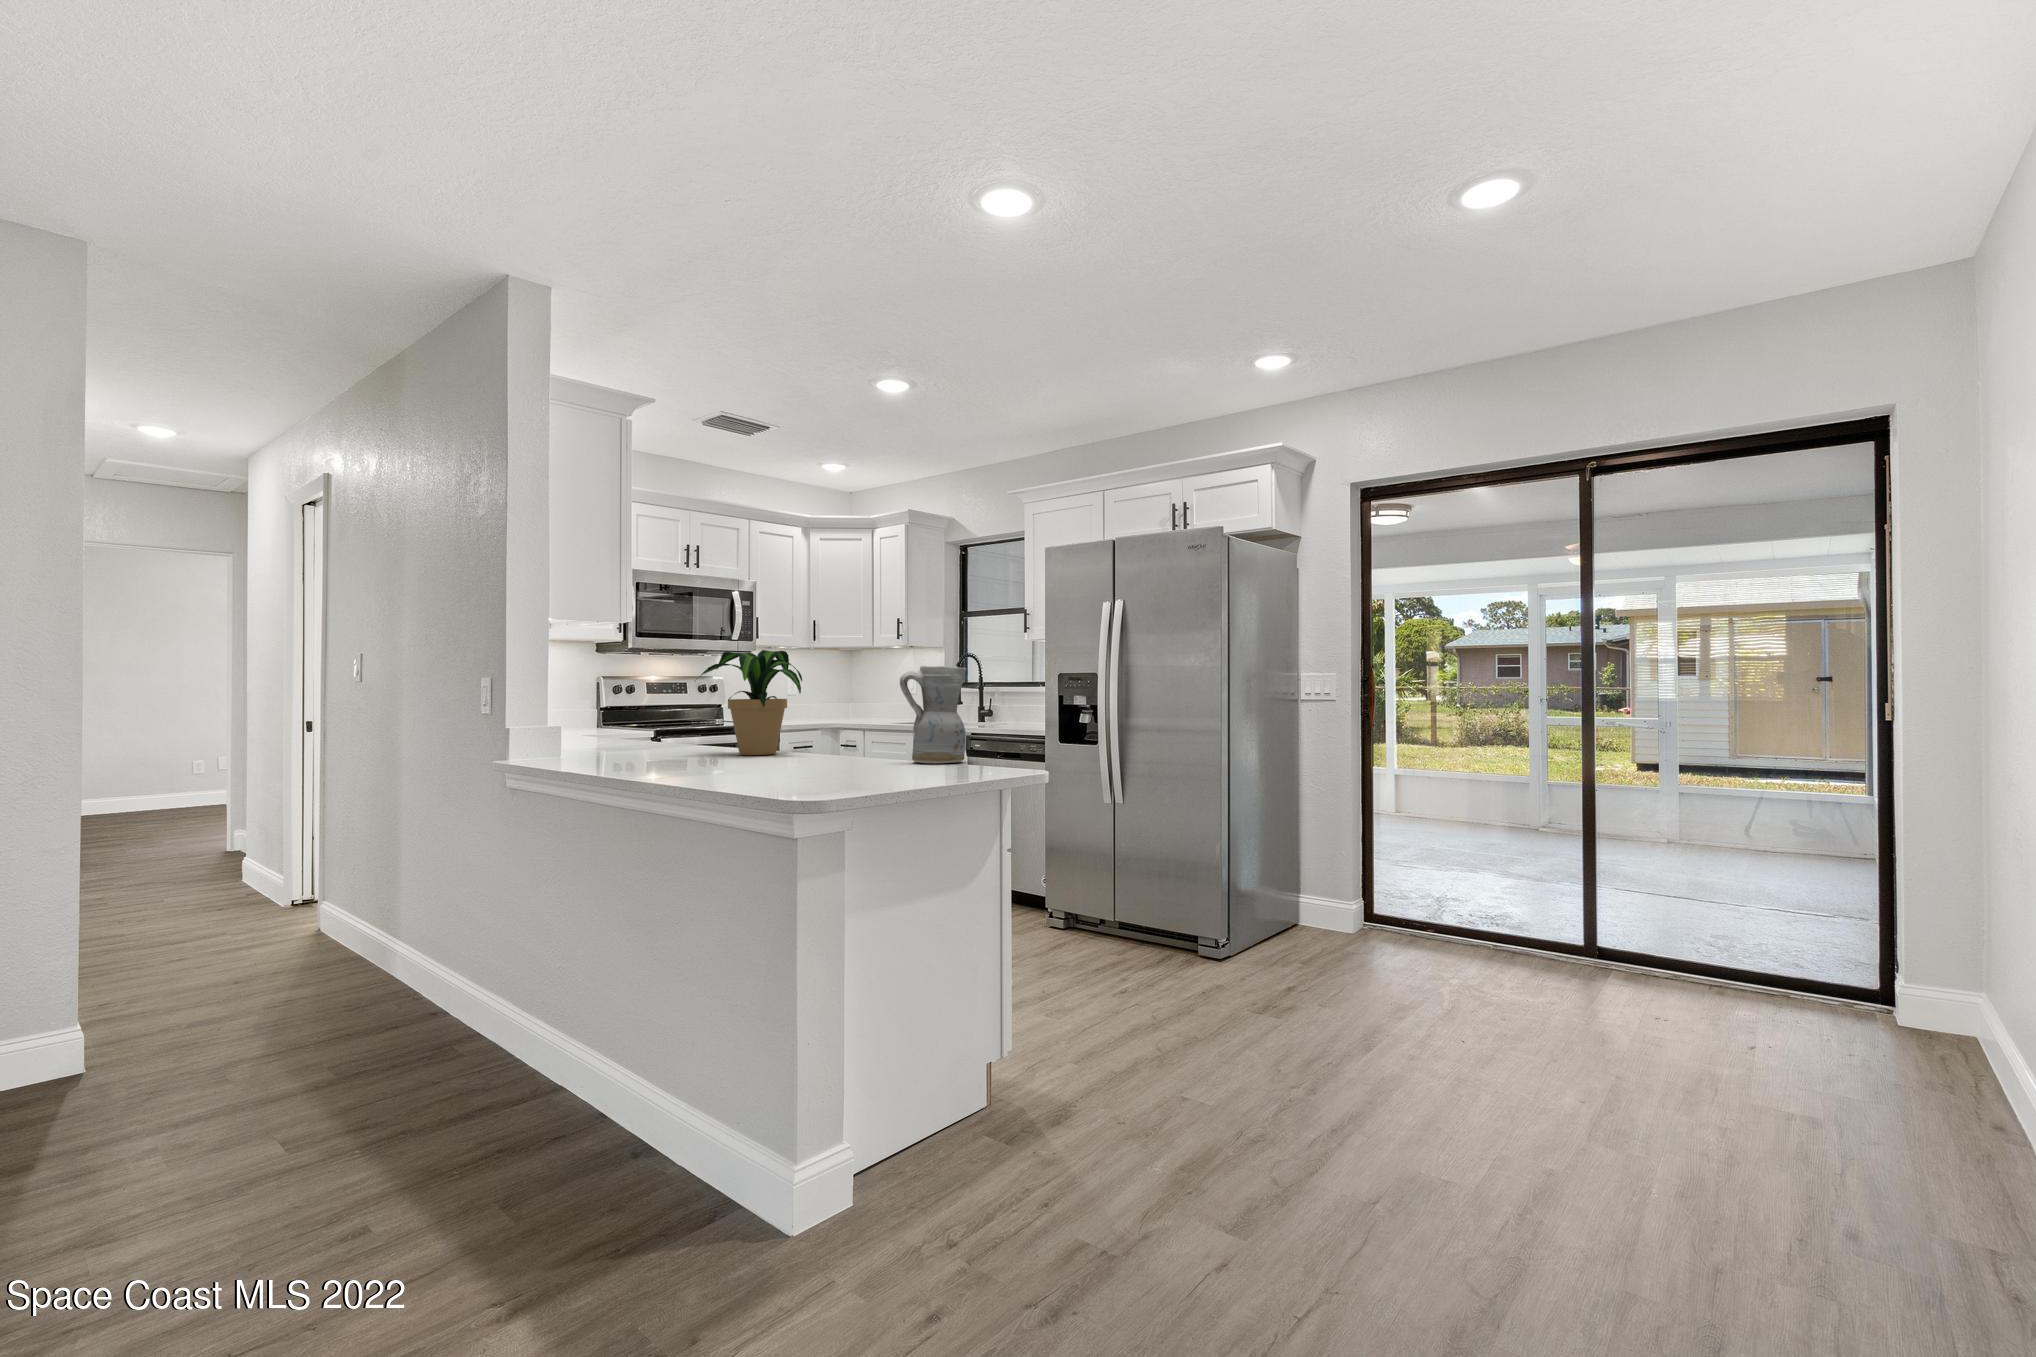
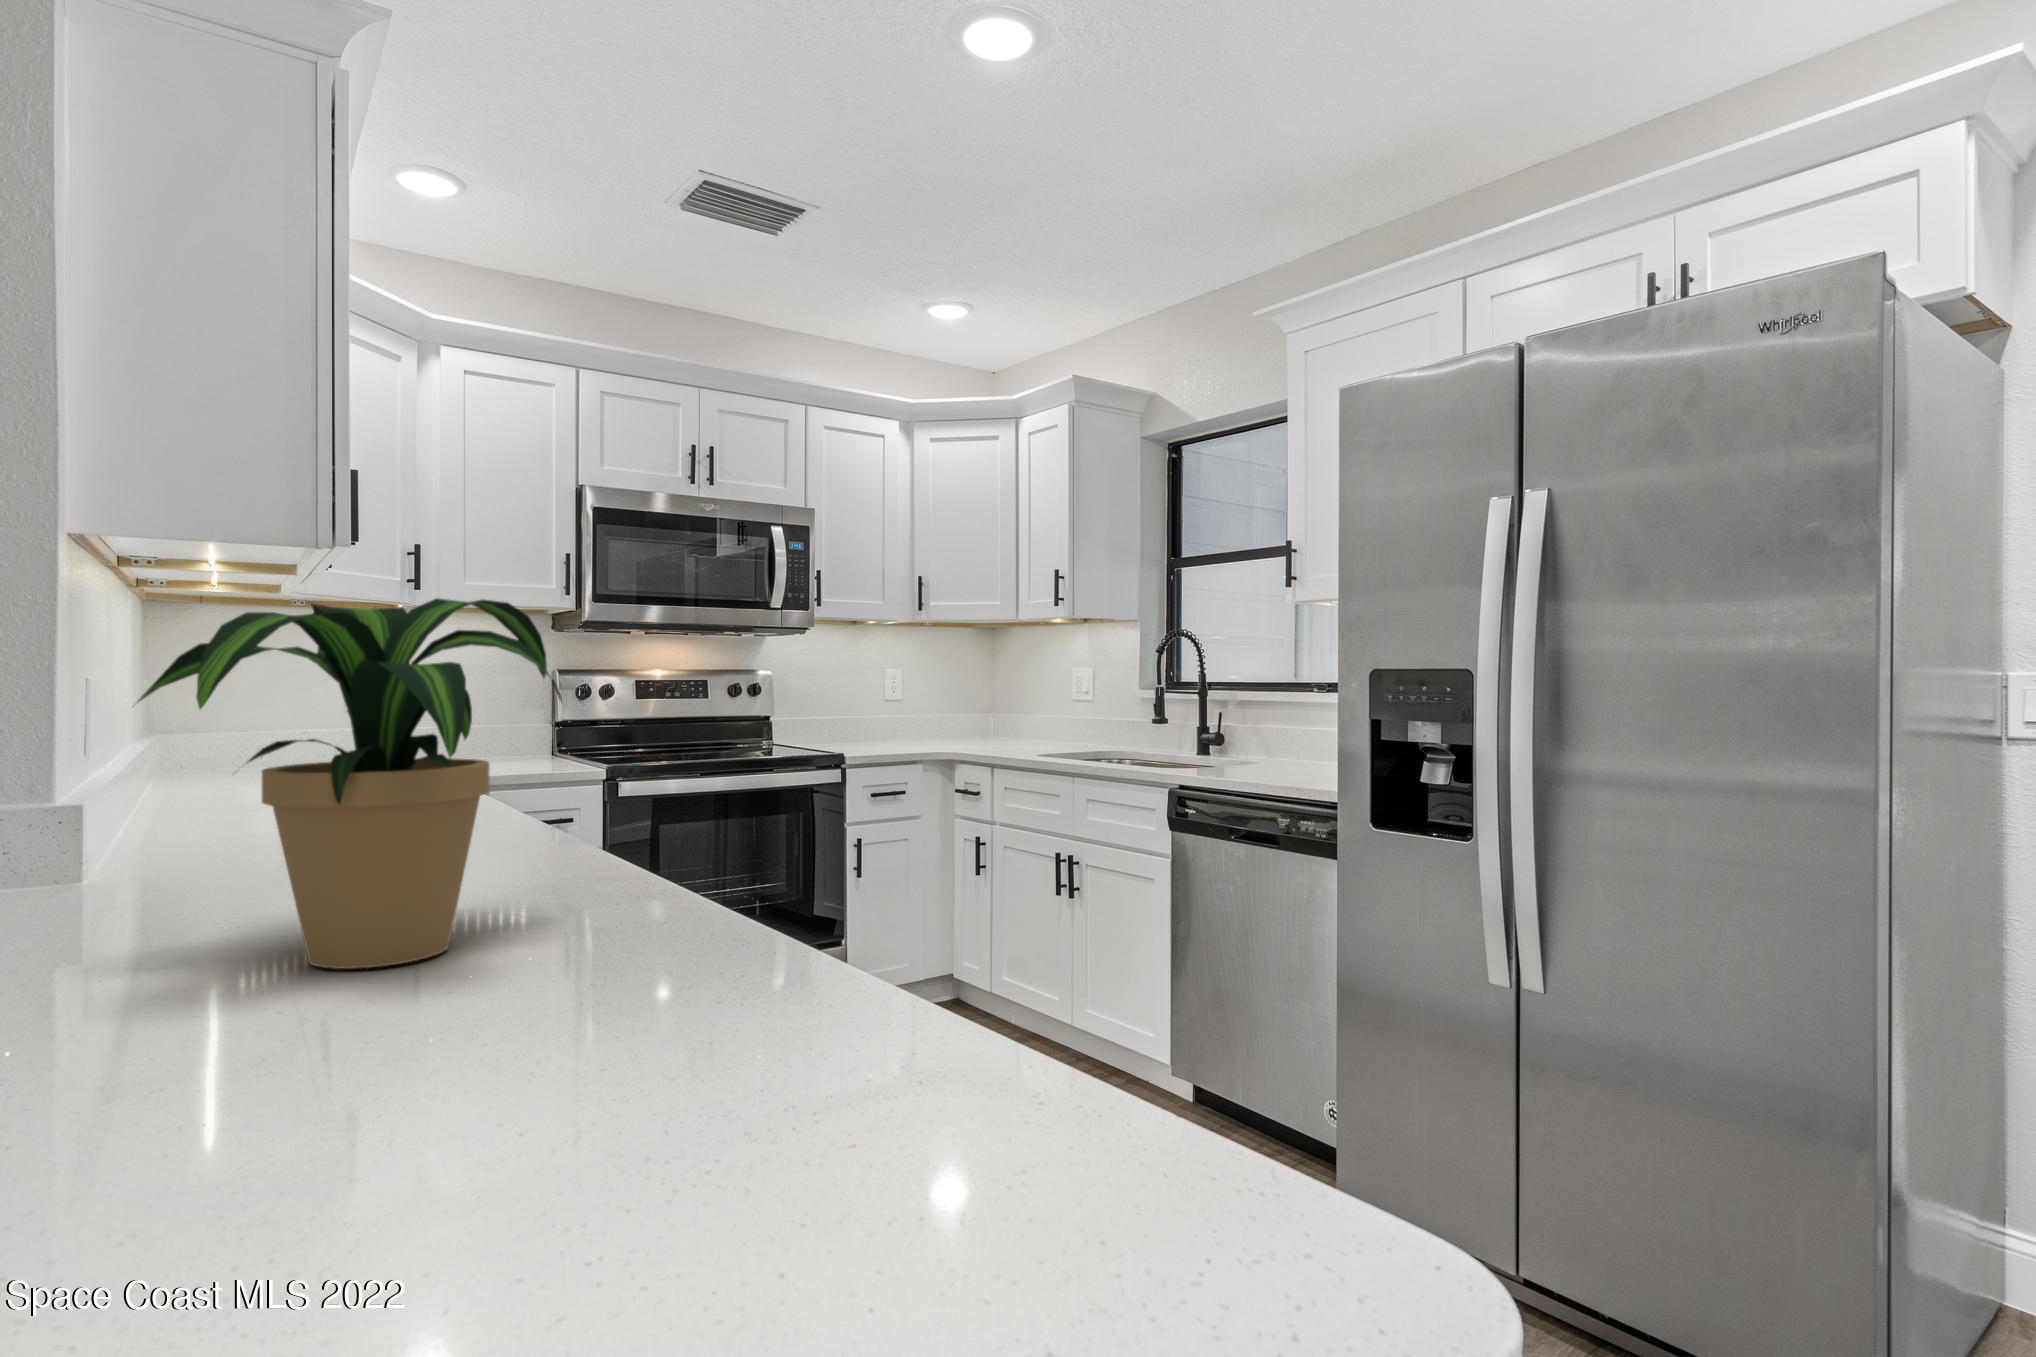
ceramic pitcher: present [900,666,966,763] -> none [630,648,1015,1263]

